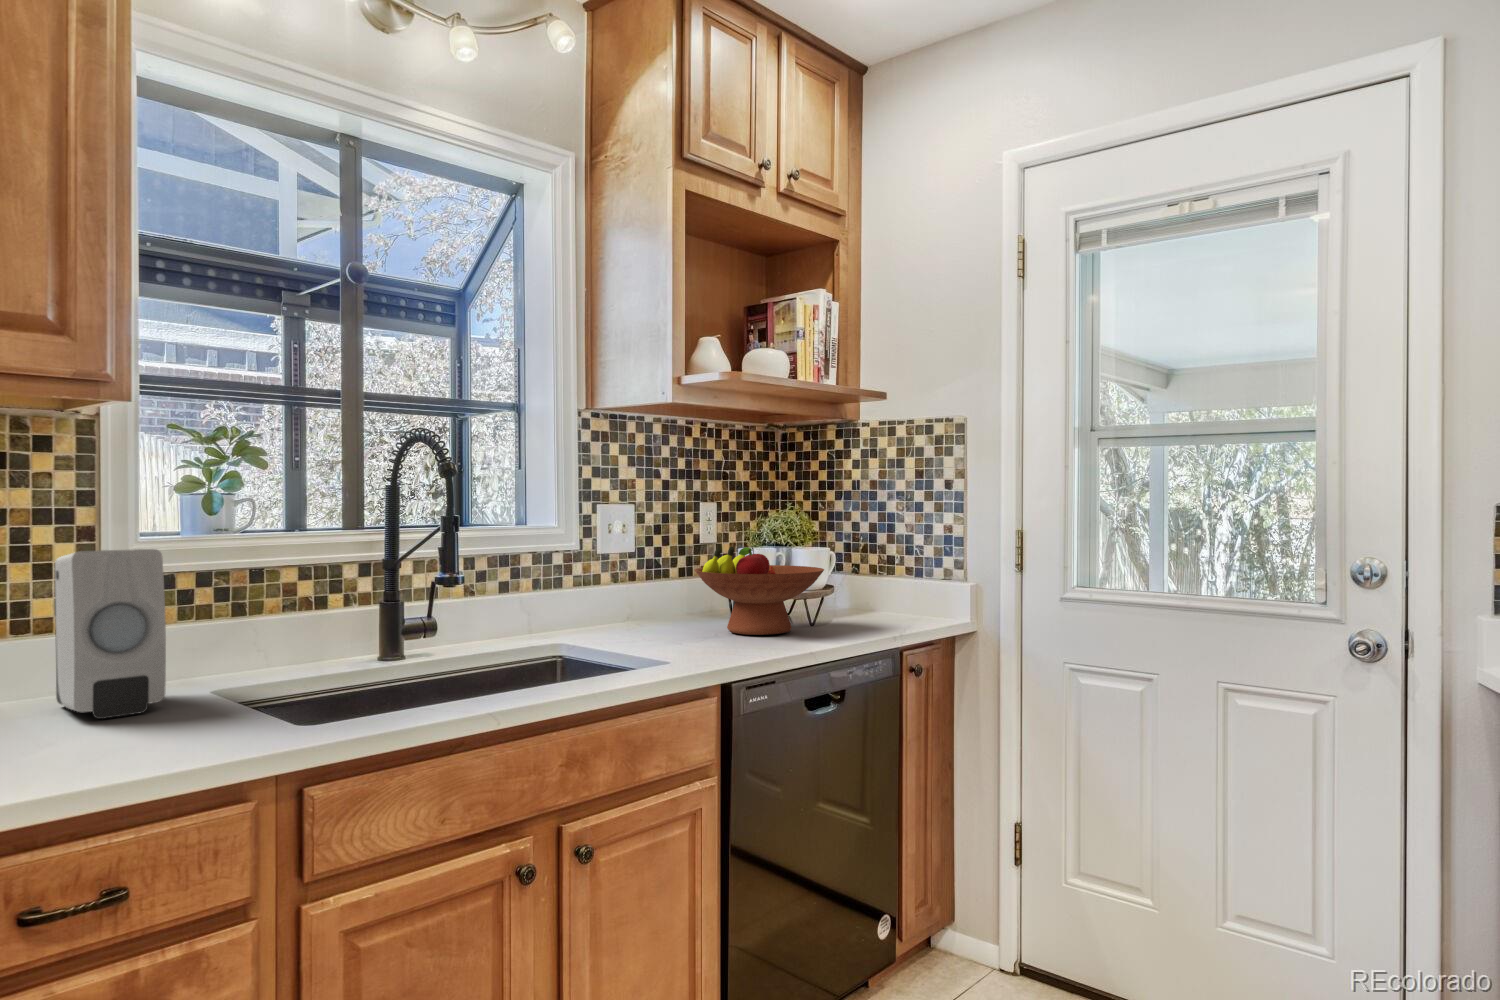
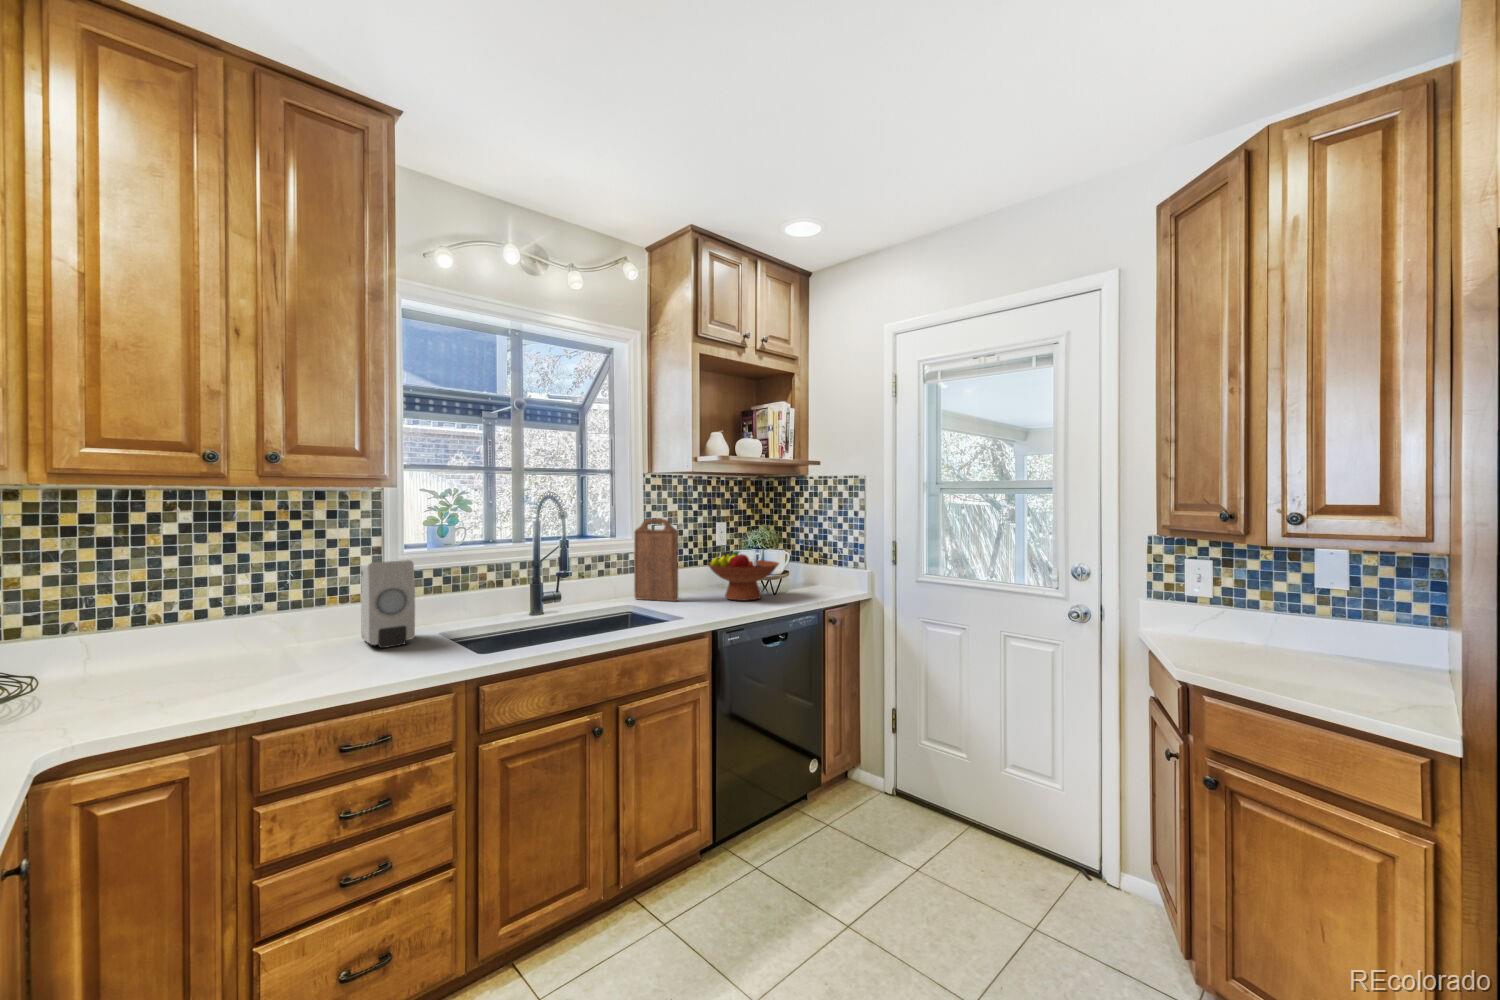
cutting board: none [564,489,645,637] -> present [634,519,678,601]

